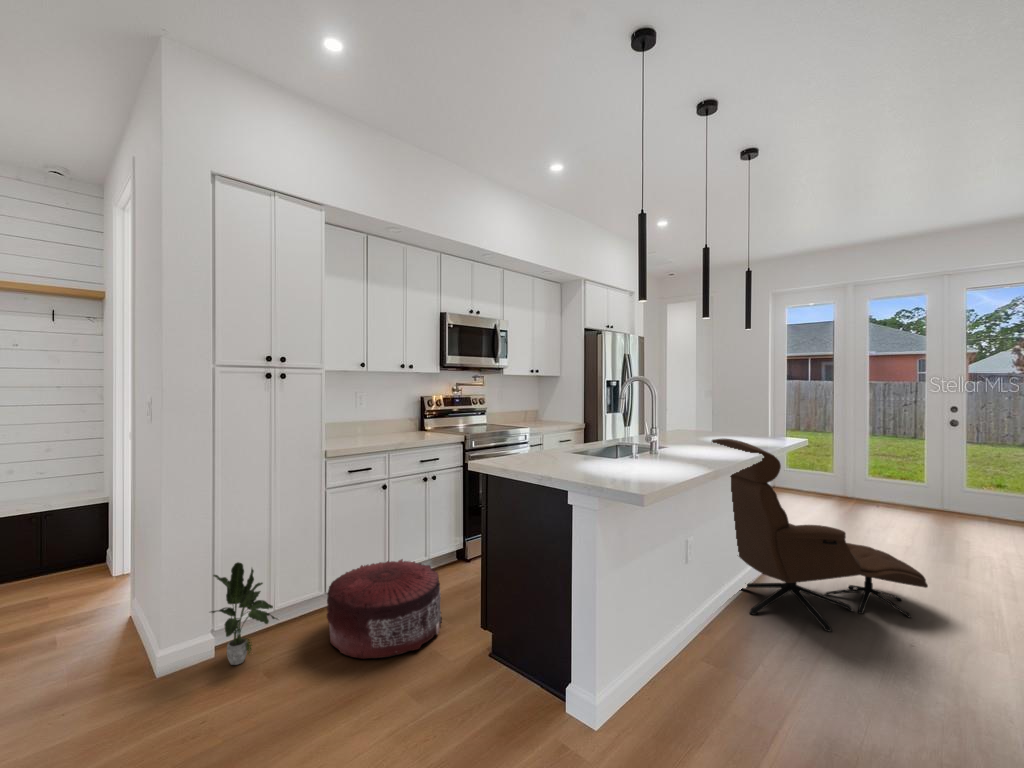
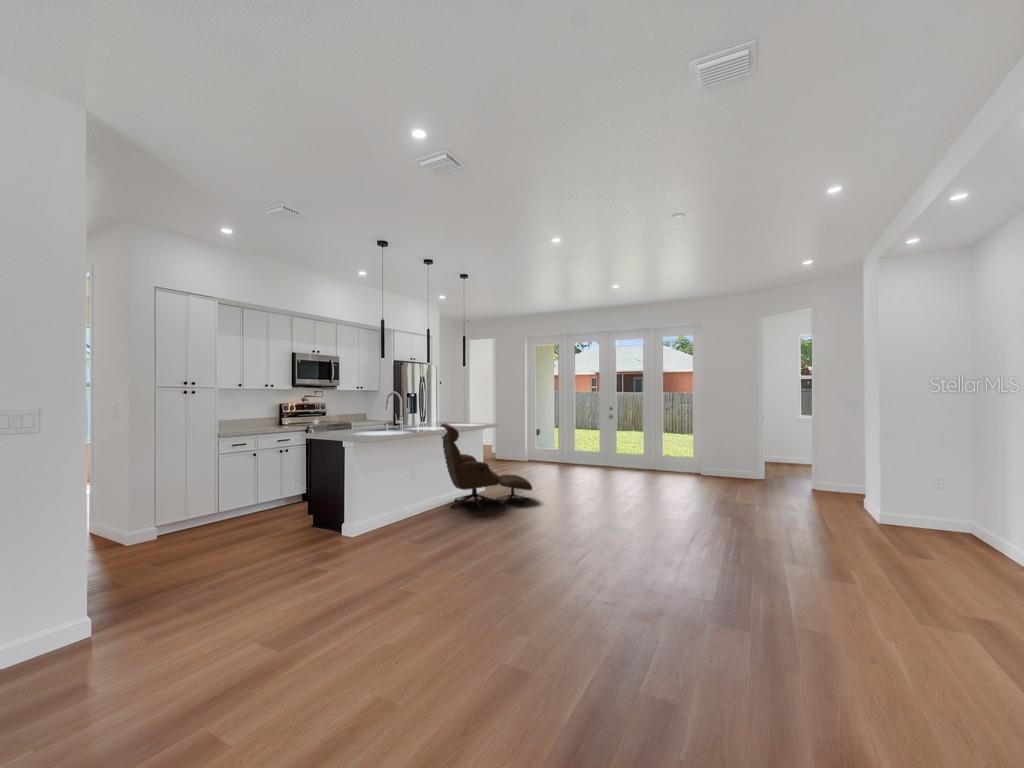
pouf: present [327,559,442,659] -> none [220,491,287,533]
potted plant: present [211,562,278,665] -> none [155,489,194,540]

